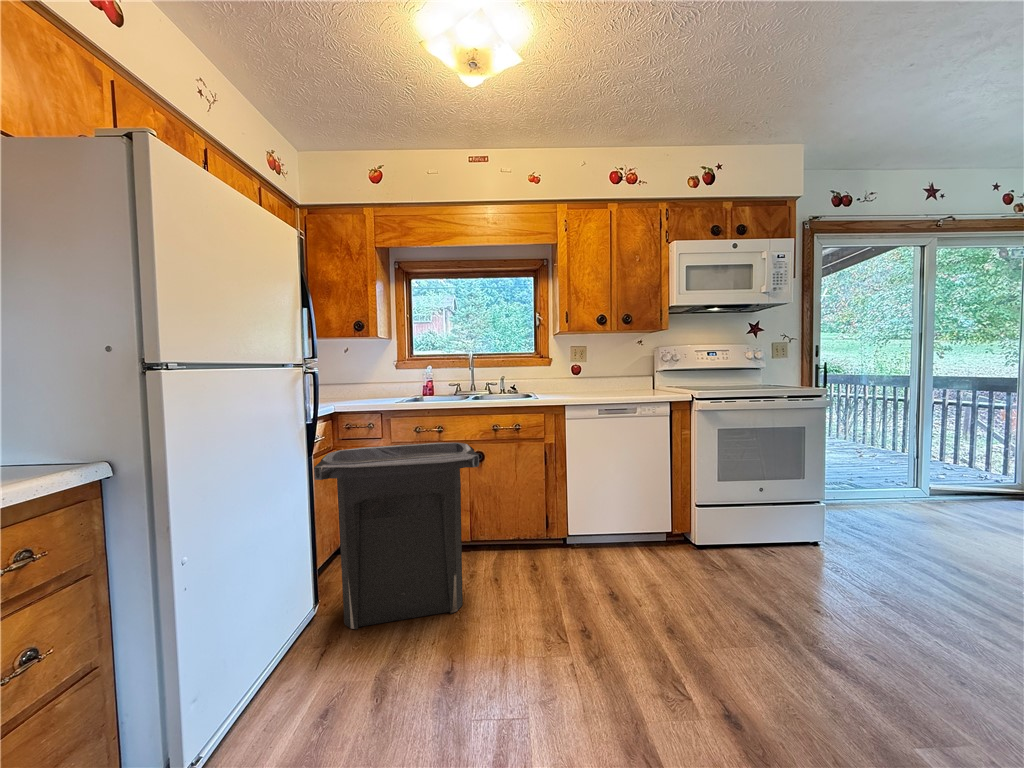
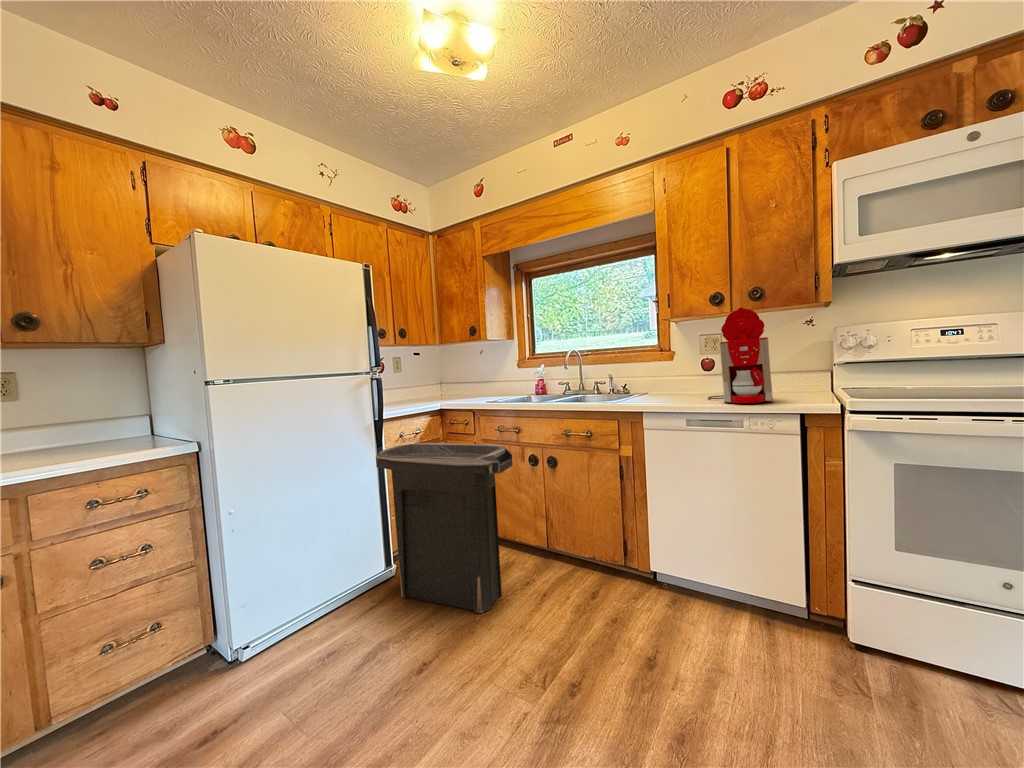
coffee maker: none [598,328,649,396] -> present [708,307,773,403]

